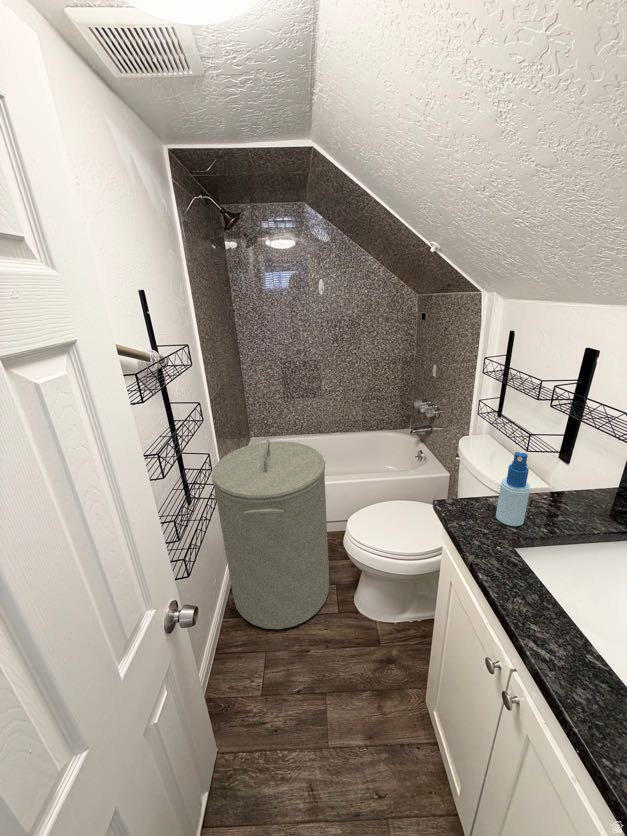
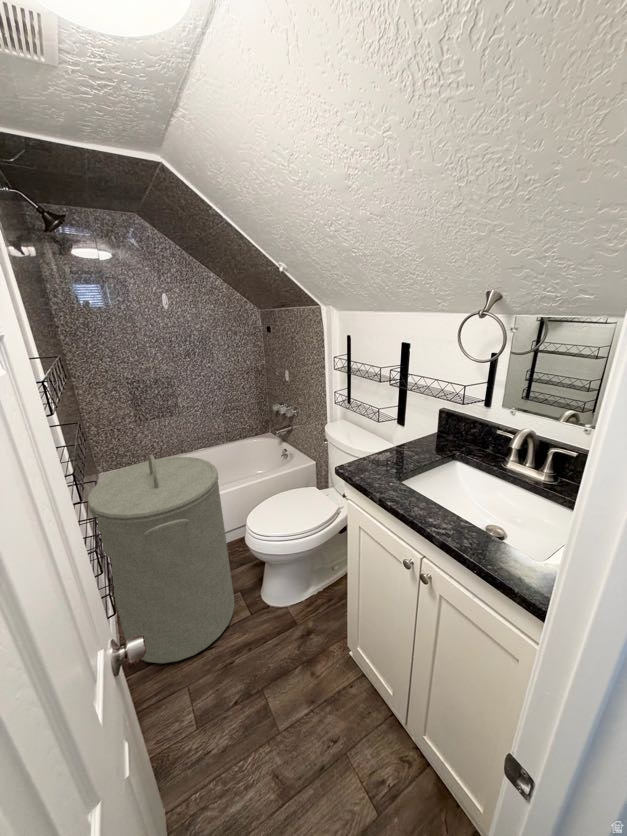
spray bottle: present [496,452,530,526] -> none [381,412,401,469]

